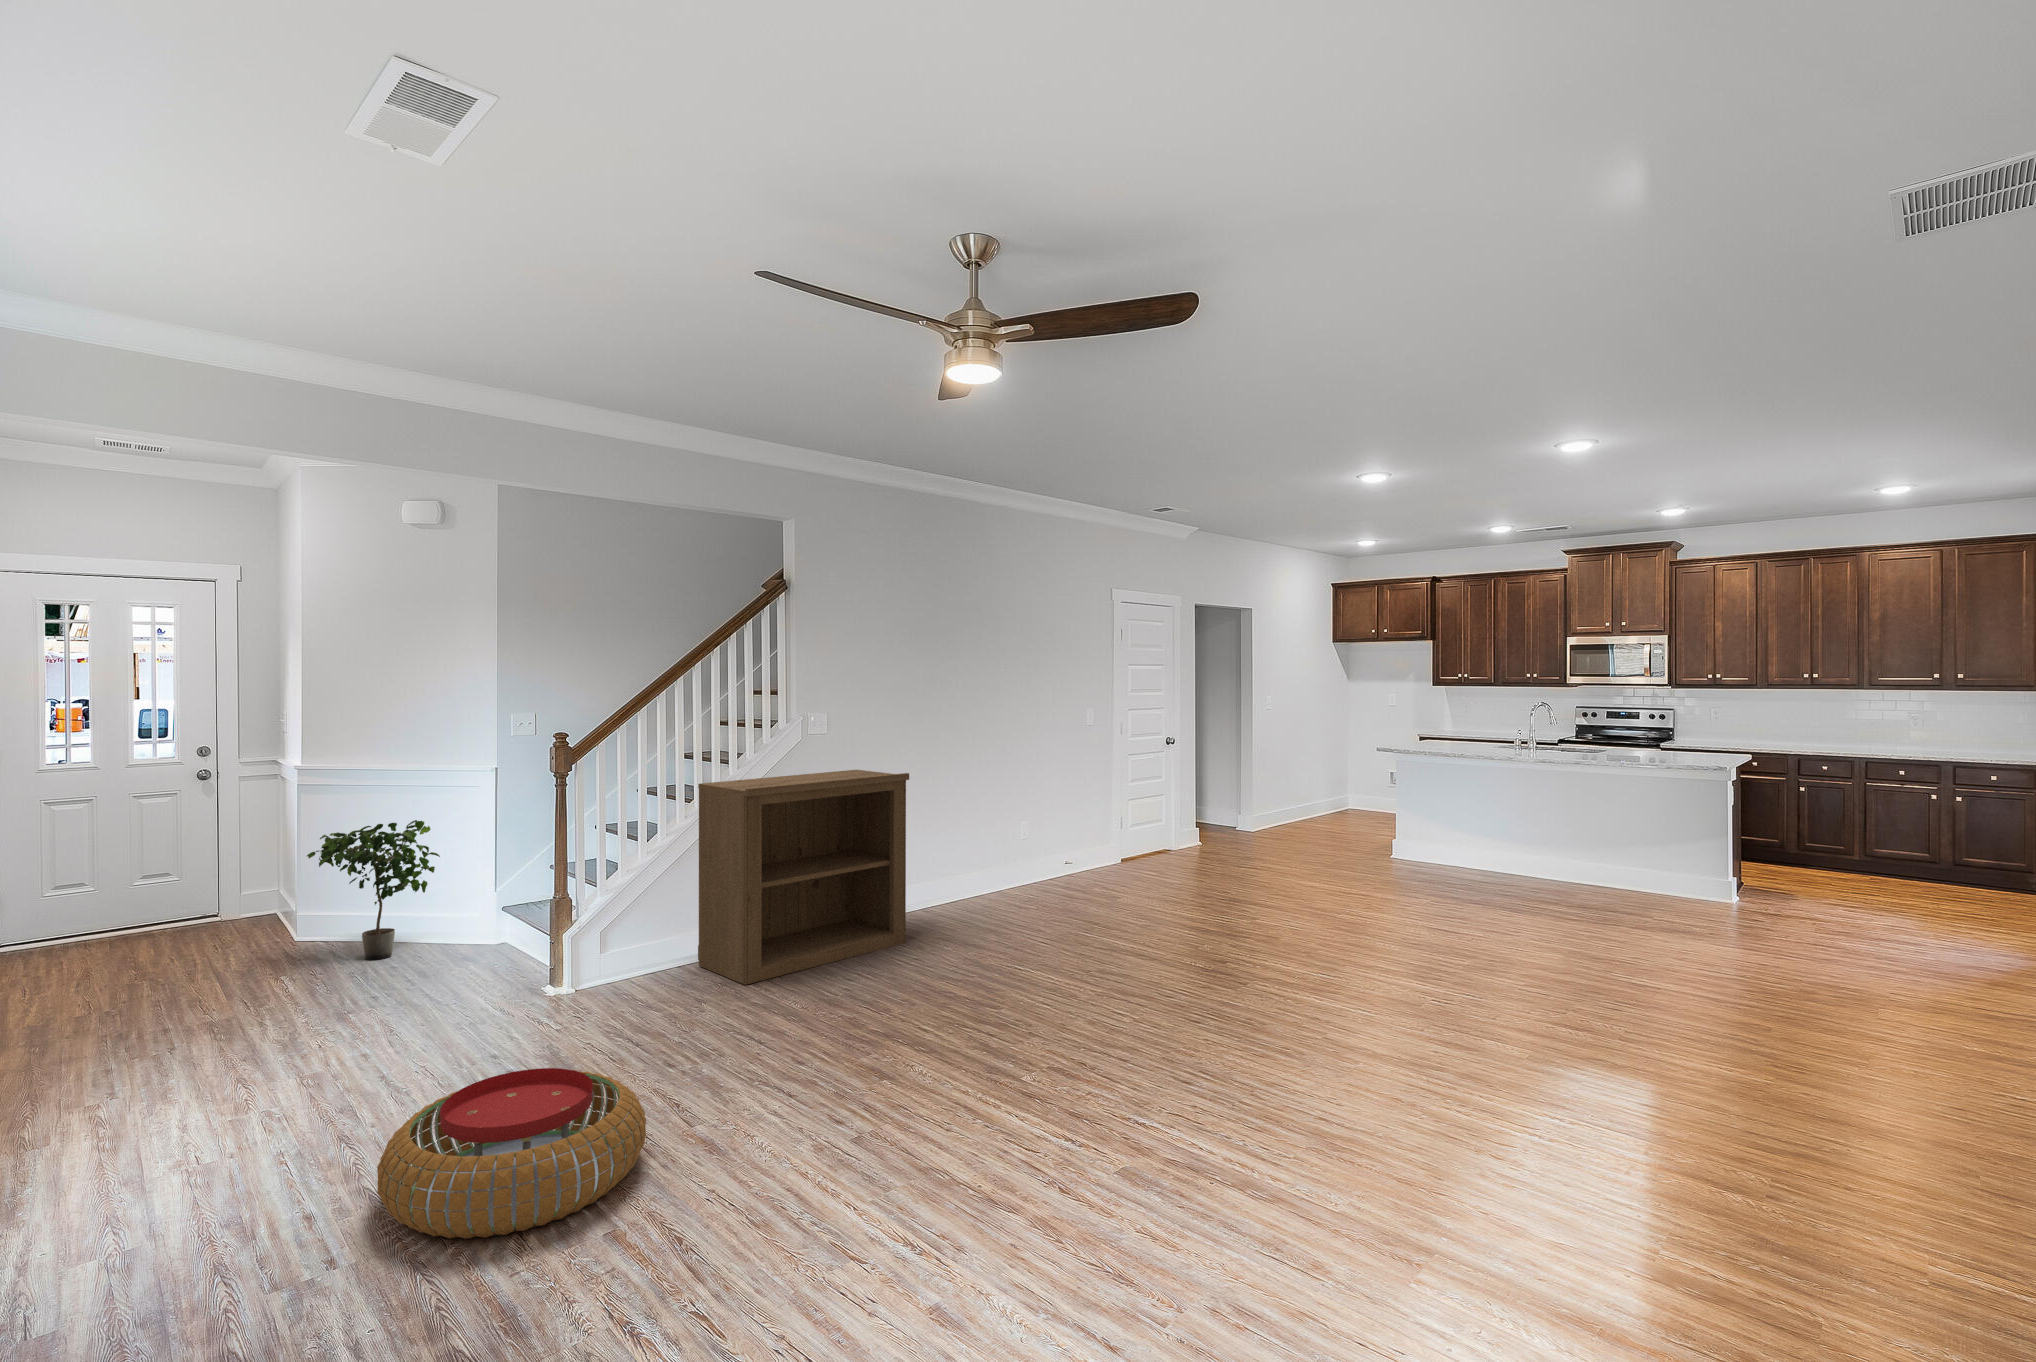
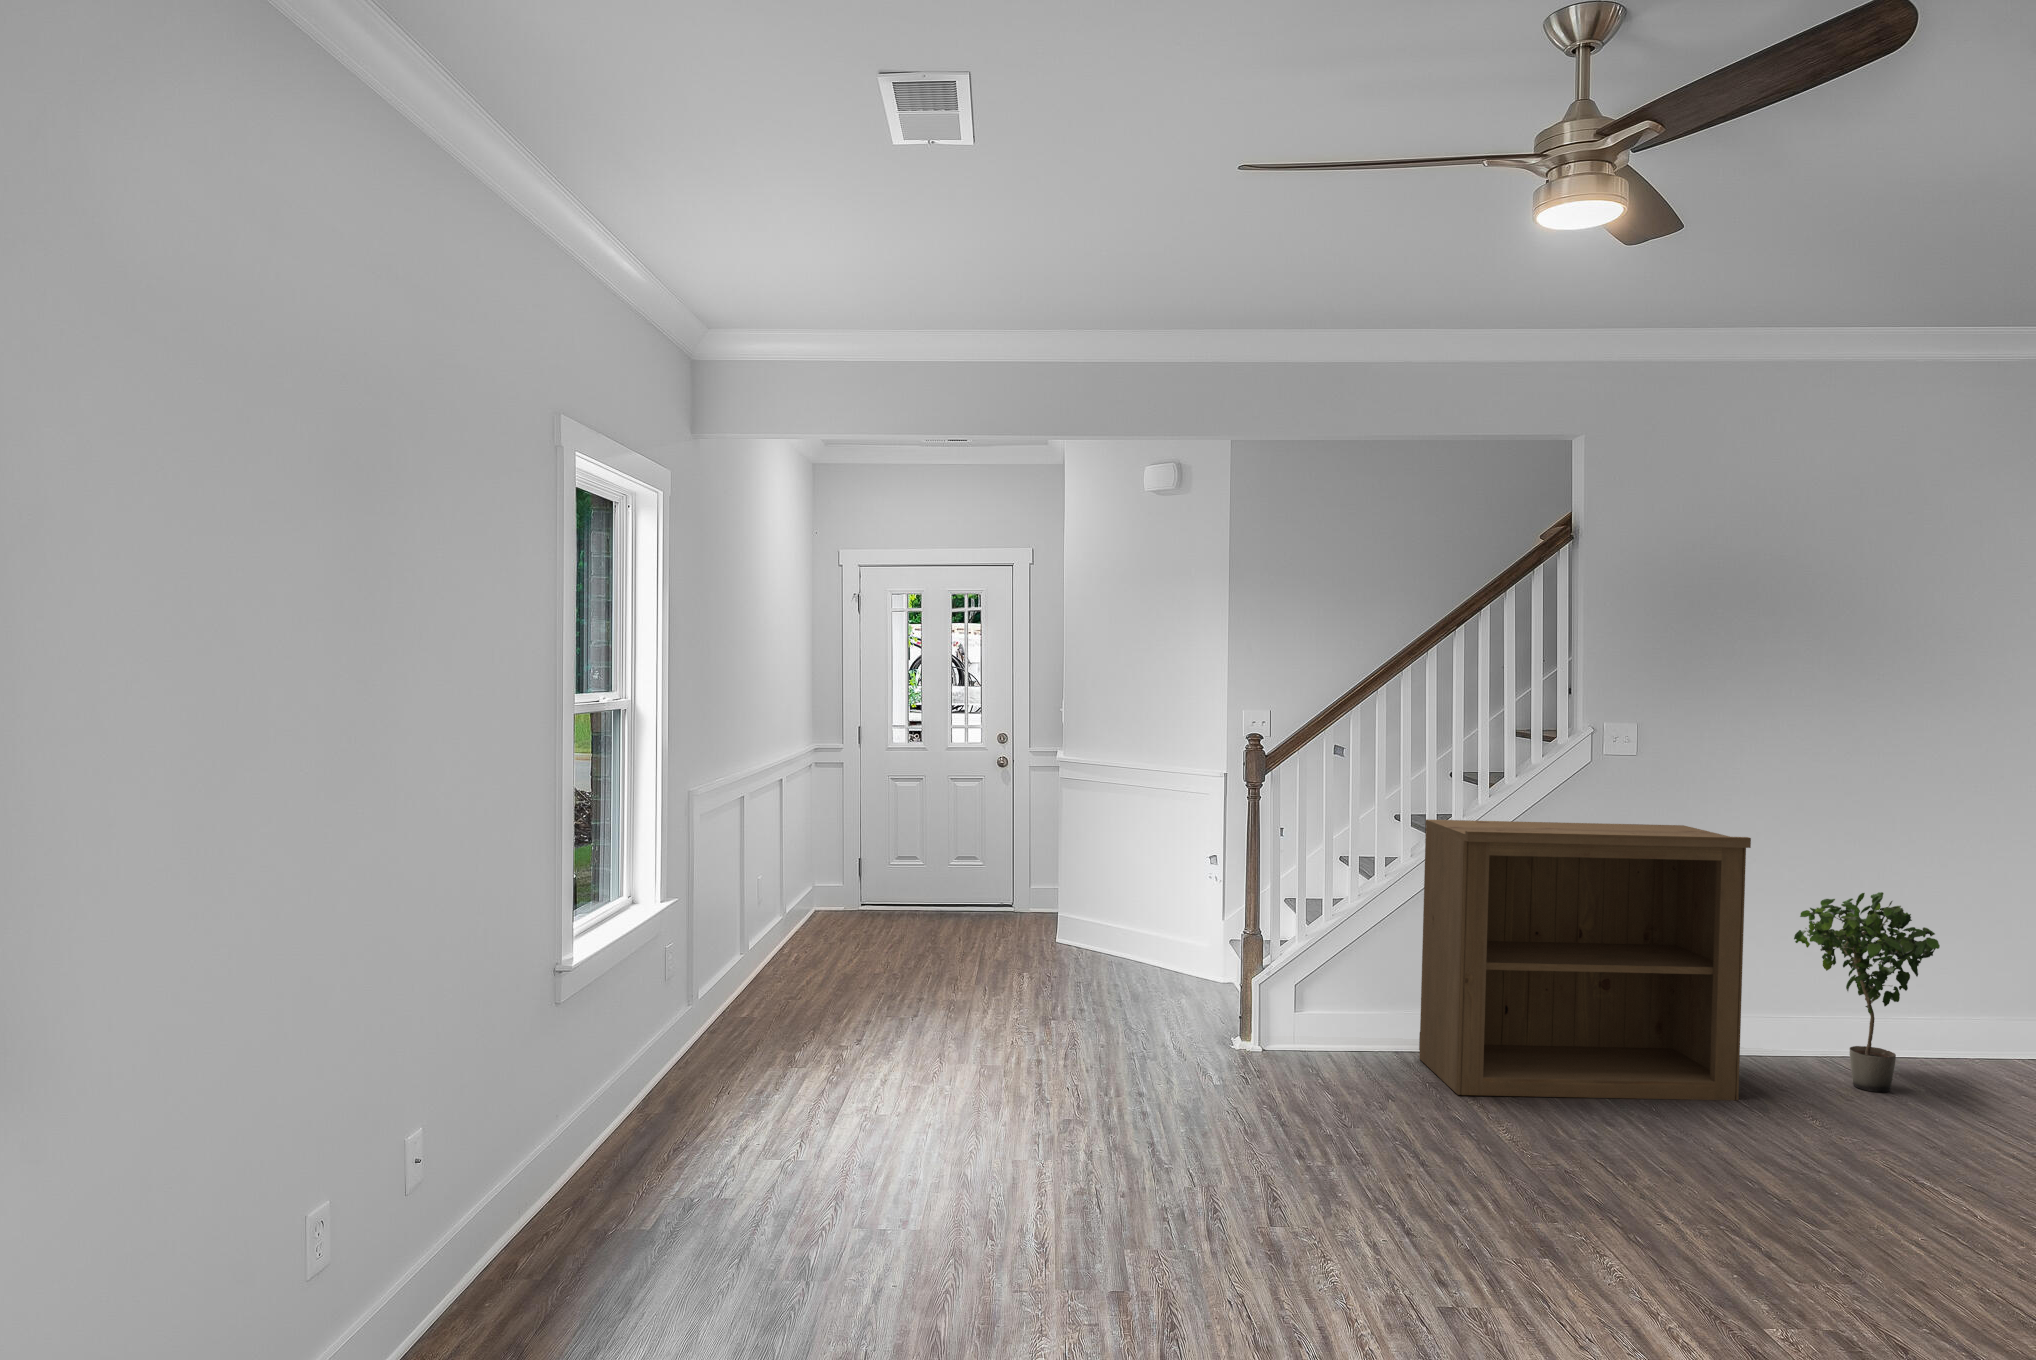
potted plant: present [307,820,440,960] -> present [1794,892,1940,1092]
pouf: present [377,1068,646,1239] -> none [948,1099,1207,1261]

